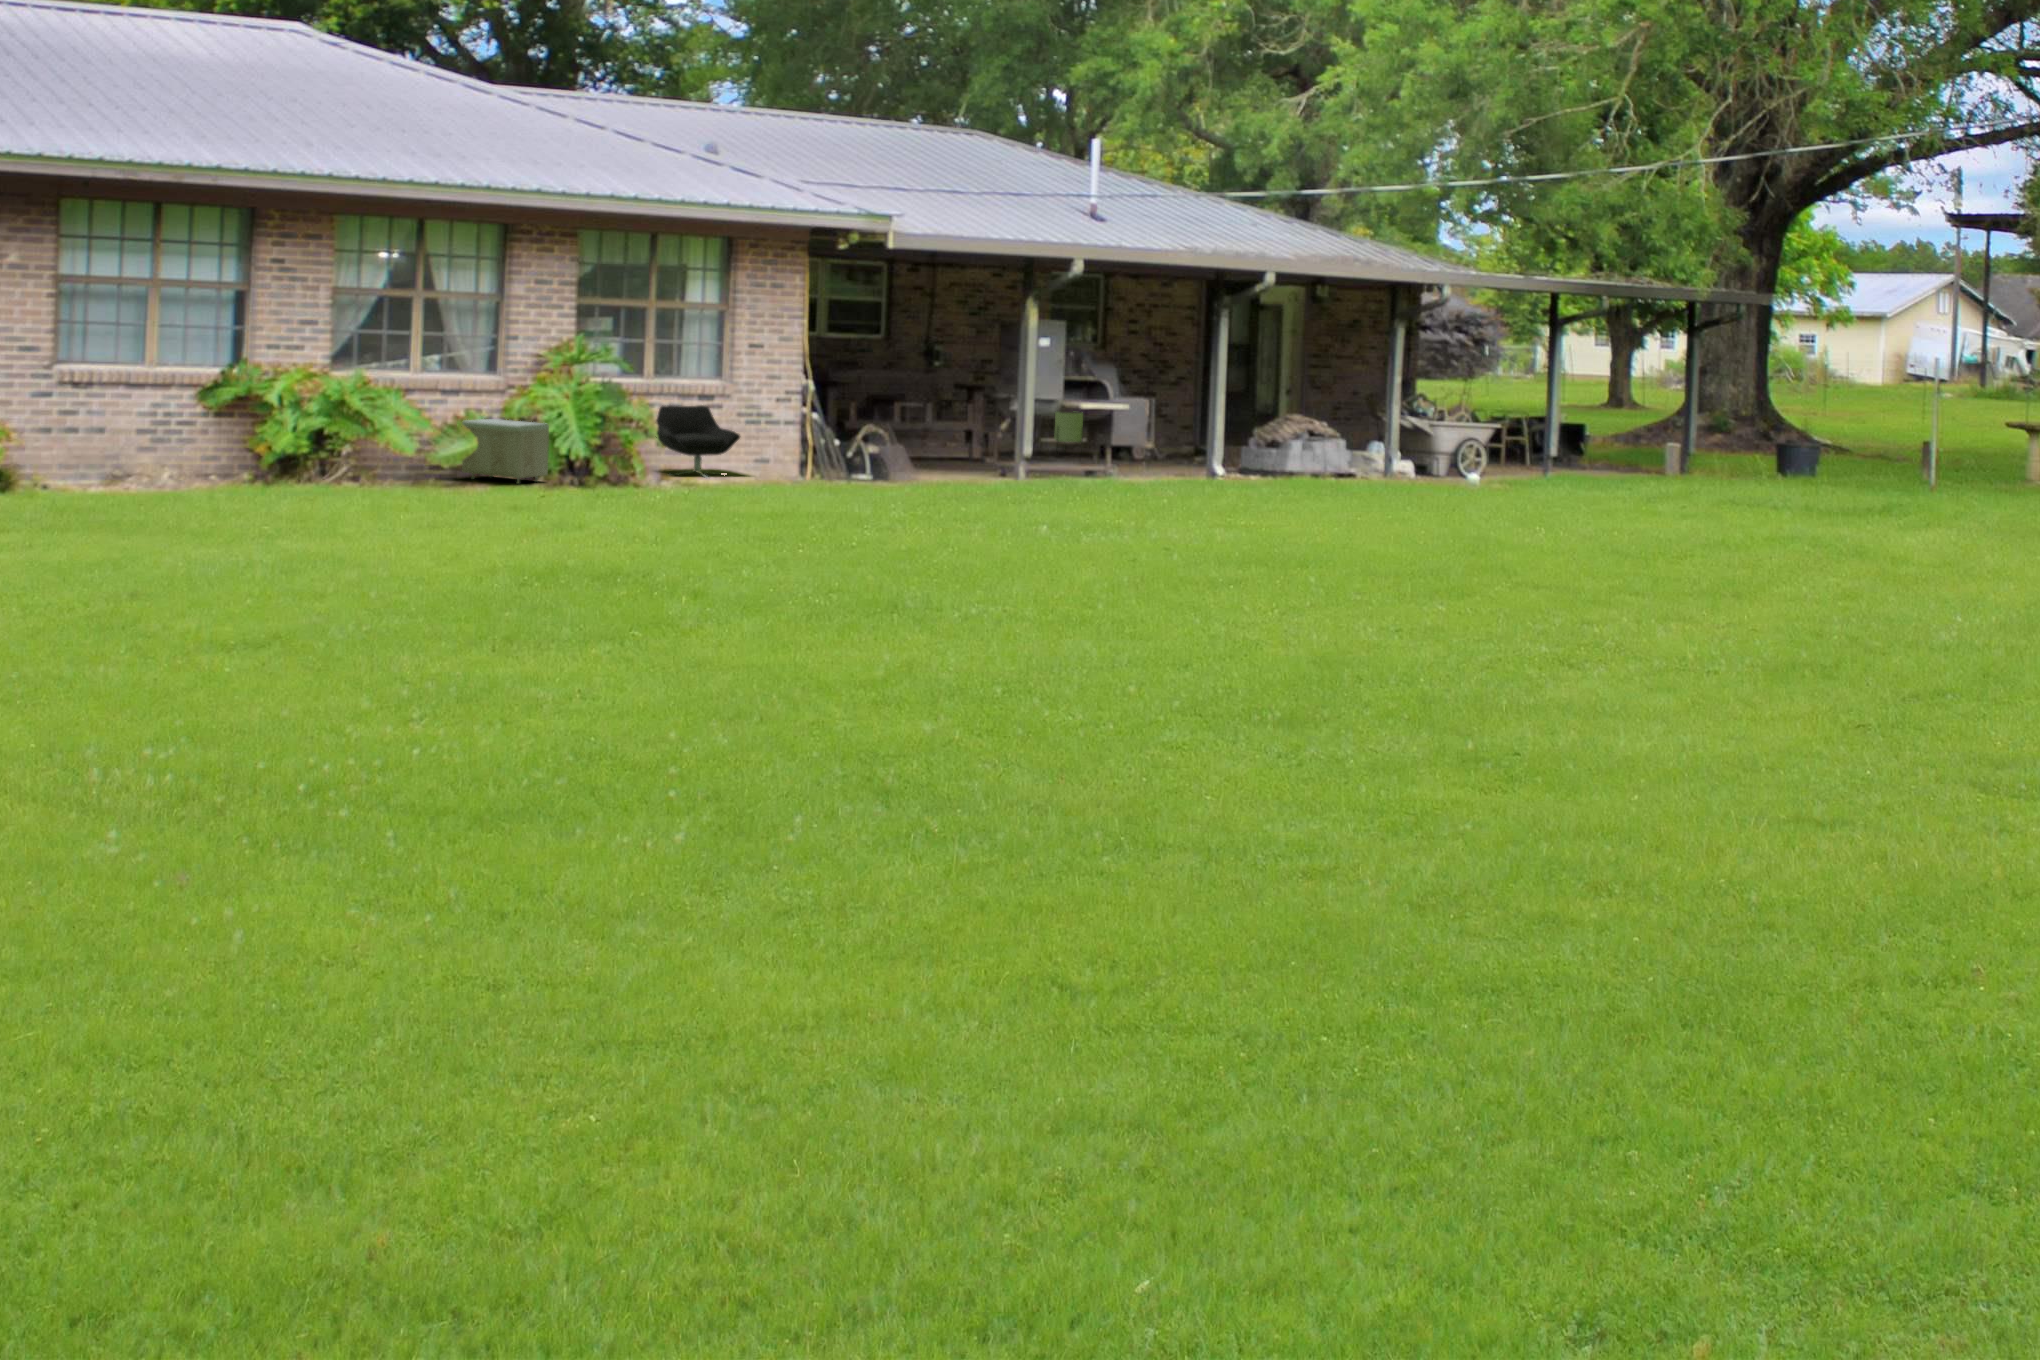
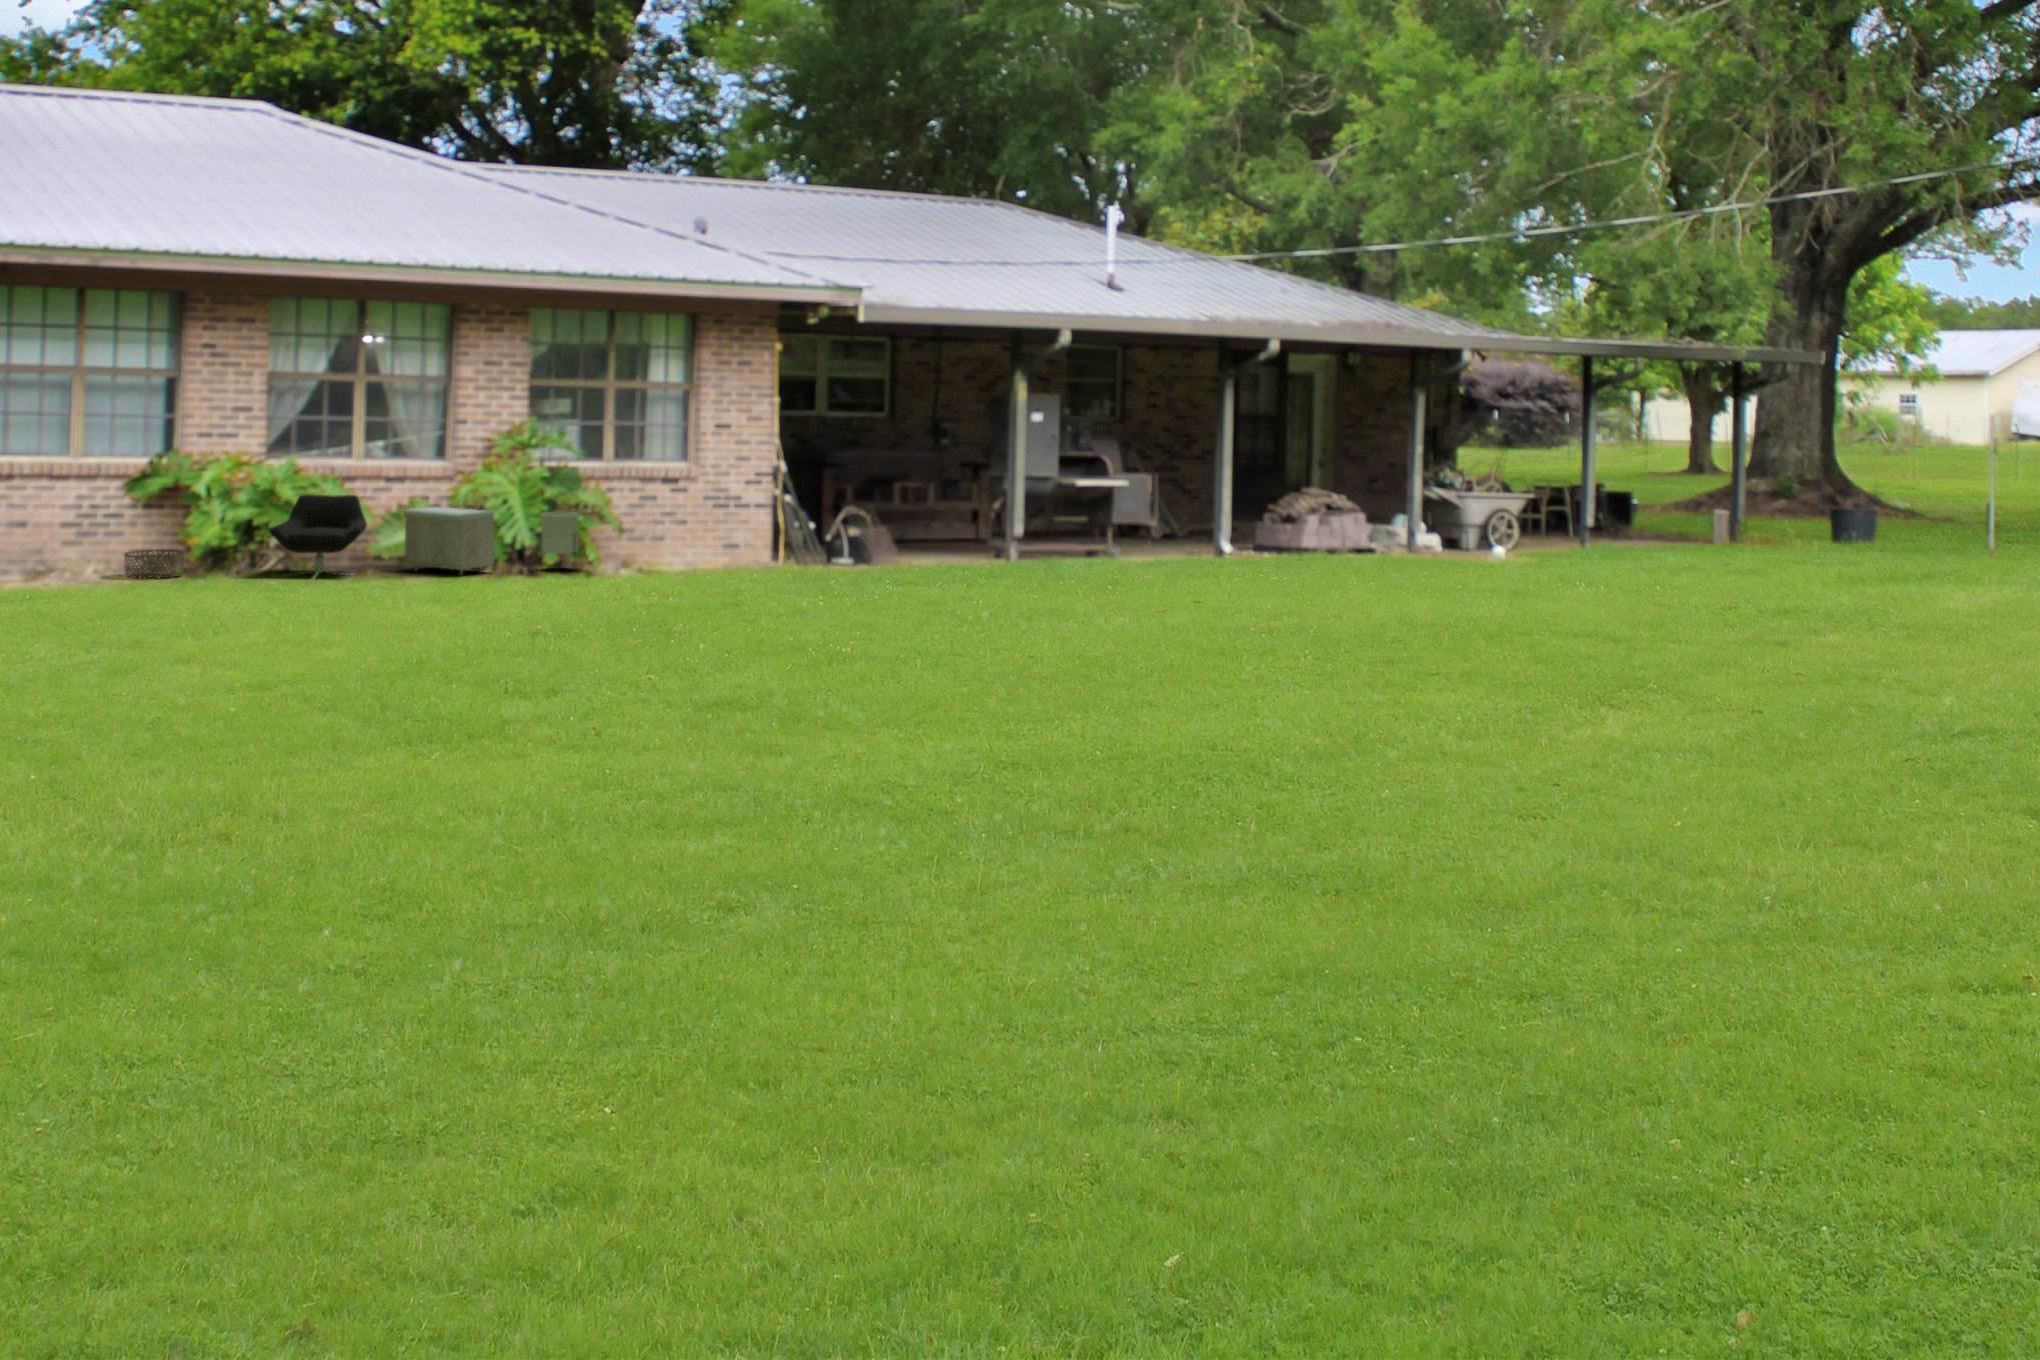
lounge chair: present [656,405,740,477] -> present [270,495,367,580]
planter: present [1054,411,1083,452] -> present [540,512,579,554]
basket: none [199,455,257,482] -> present [124,549,184,578]

